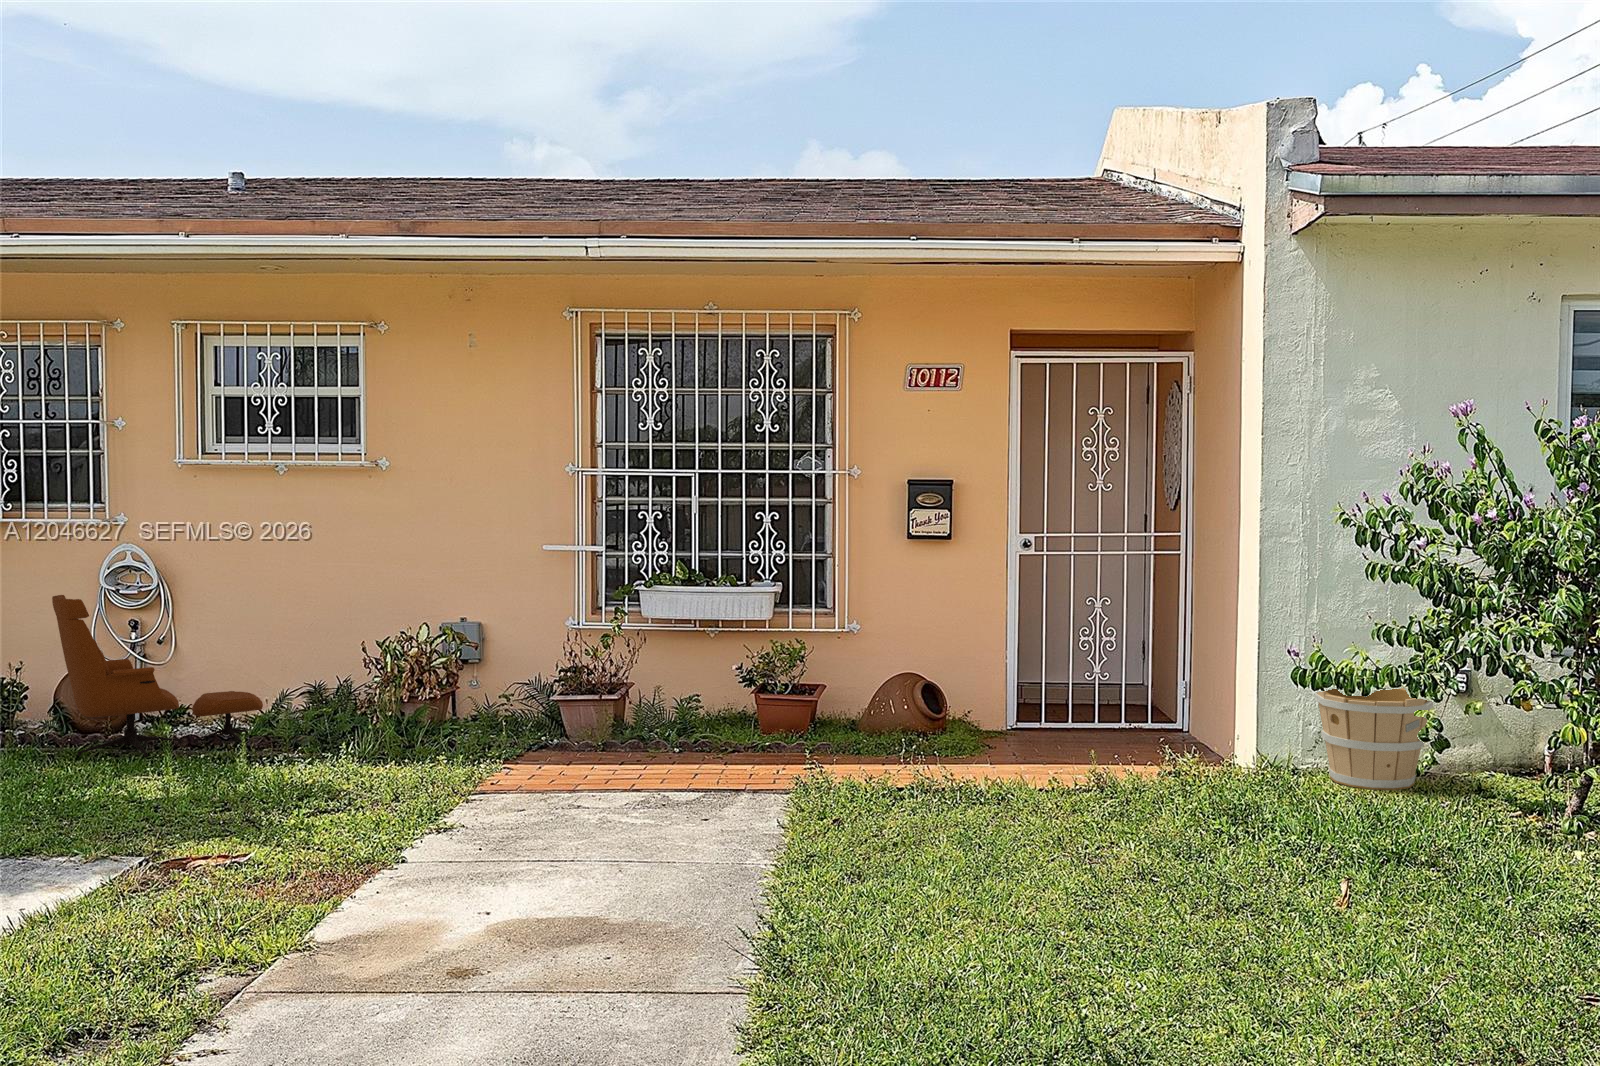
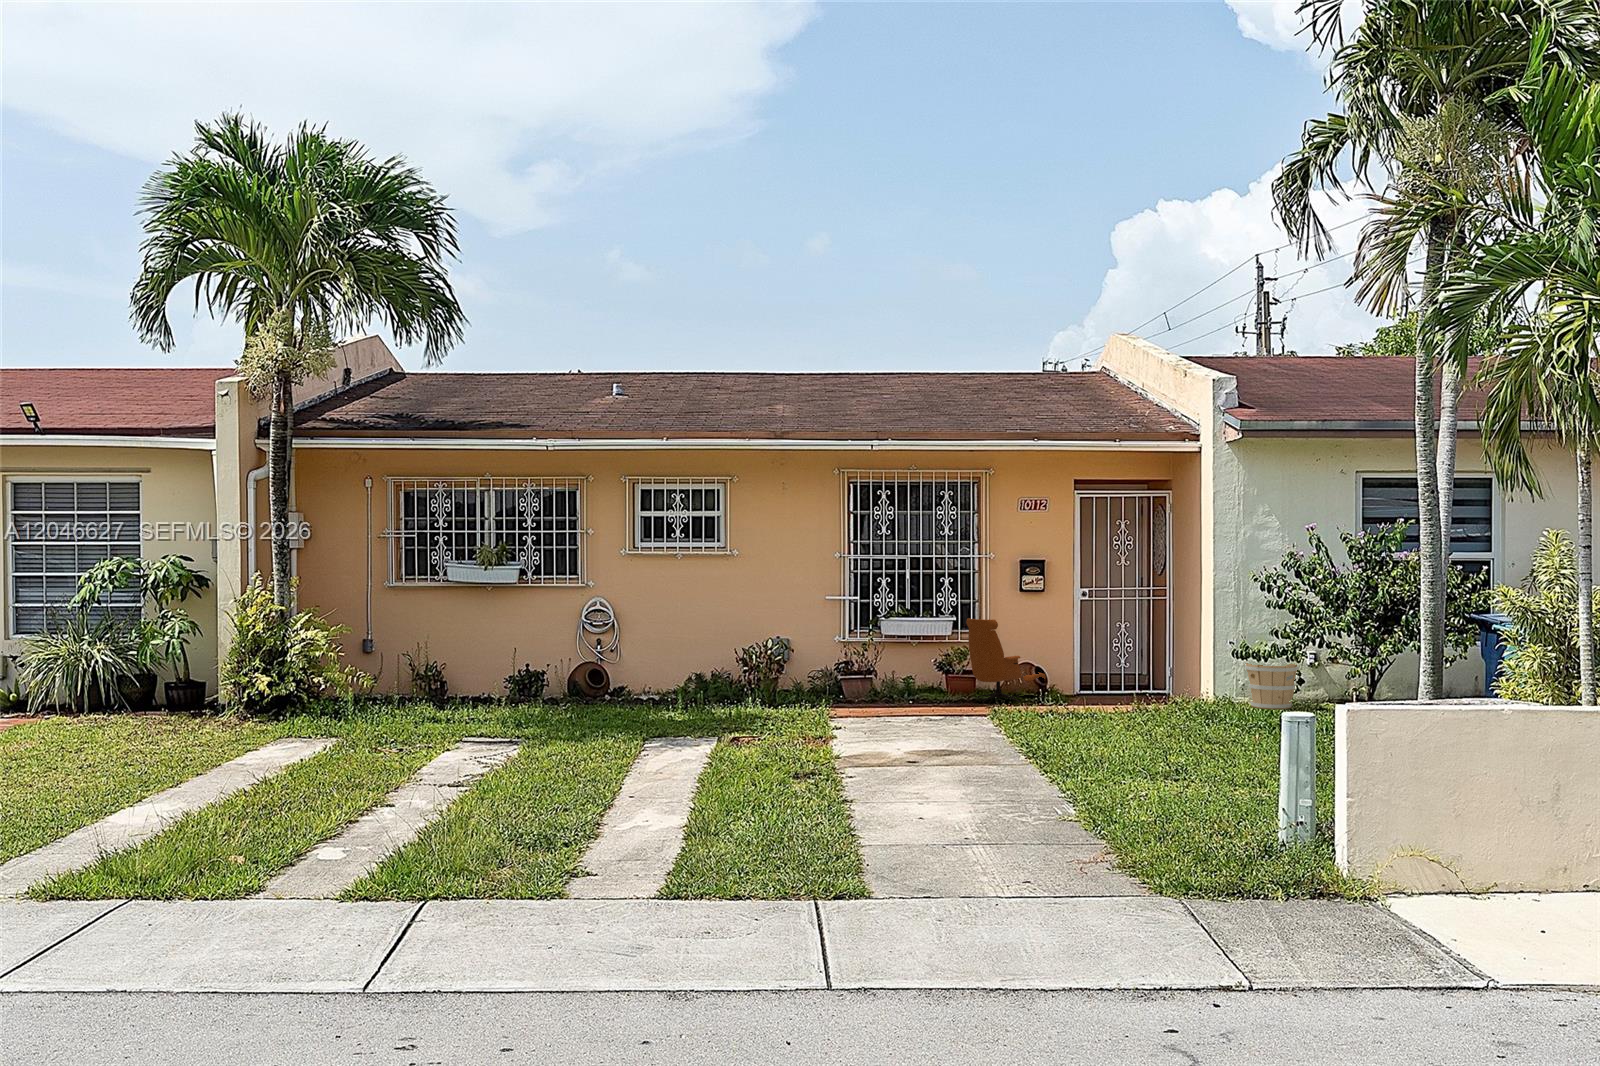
lounge chair: present [52,595,263,757] -> present [966,618,1046,703]

